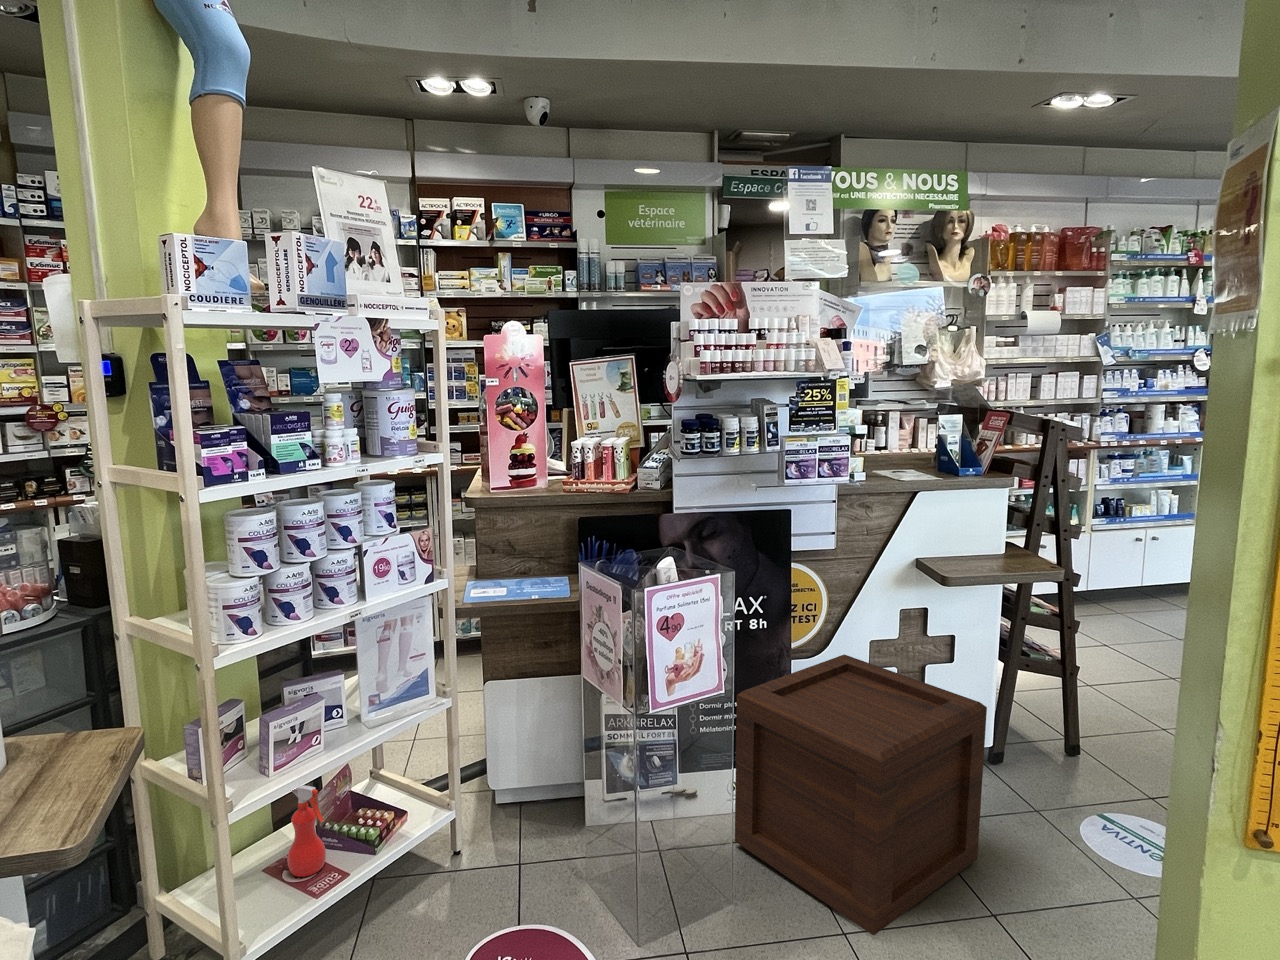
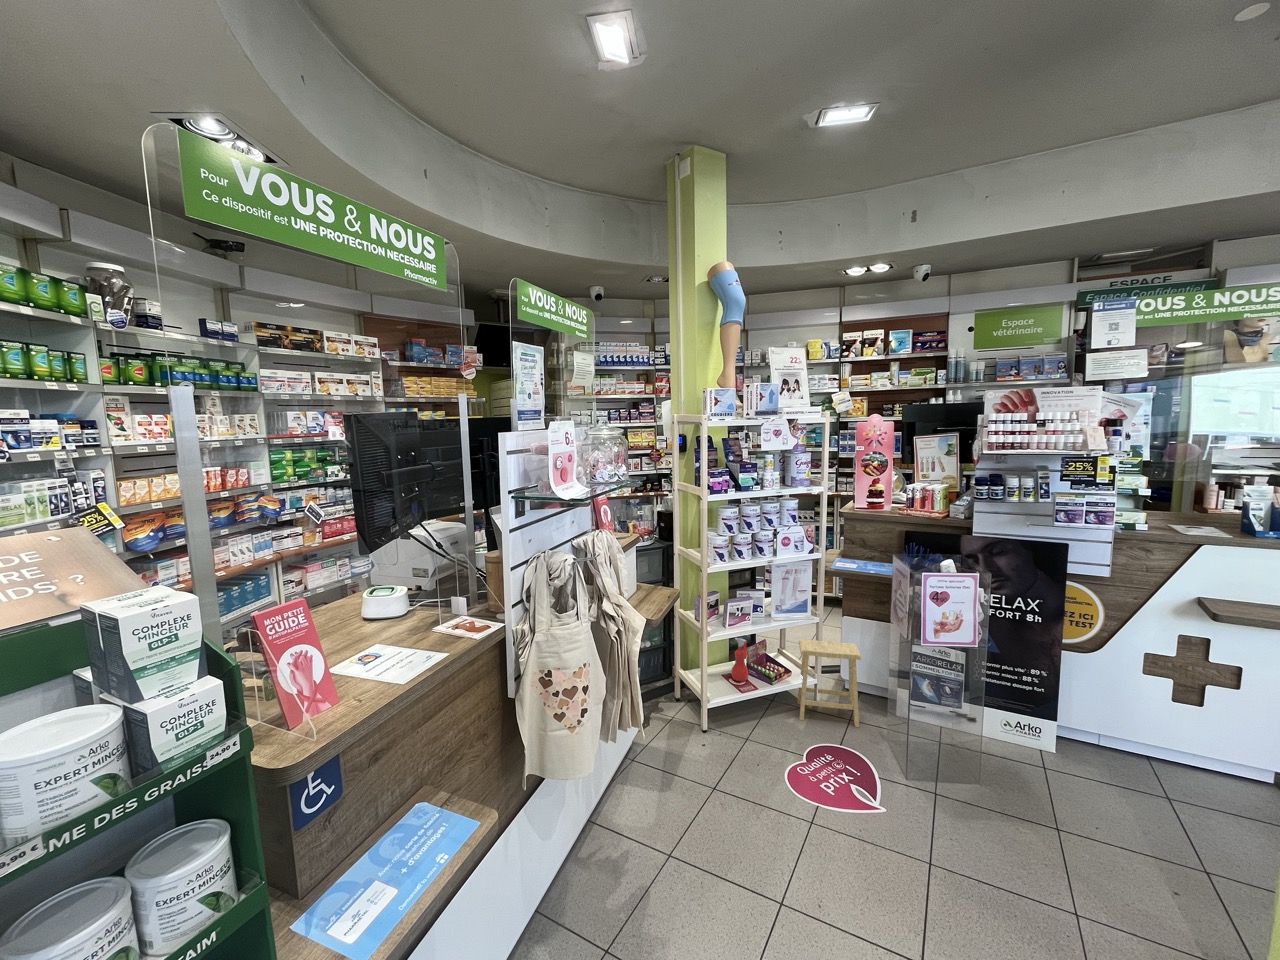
wooden crate: present [735,654,987,935] -> none [996,656,1235,840]
footstool: none [421,729,542,906] -> present [797,639,861,727]

